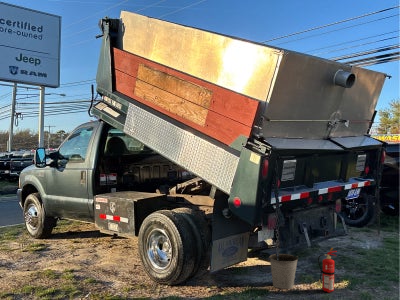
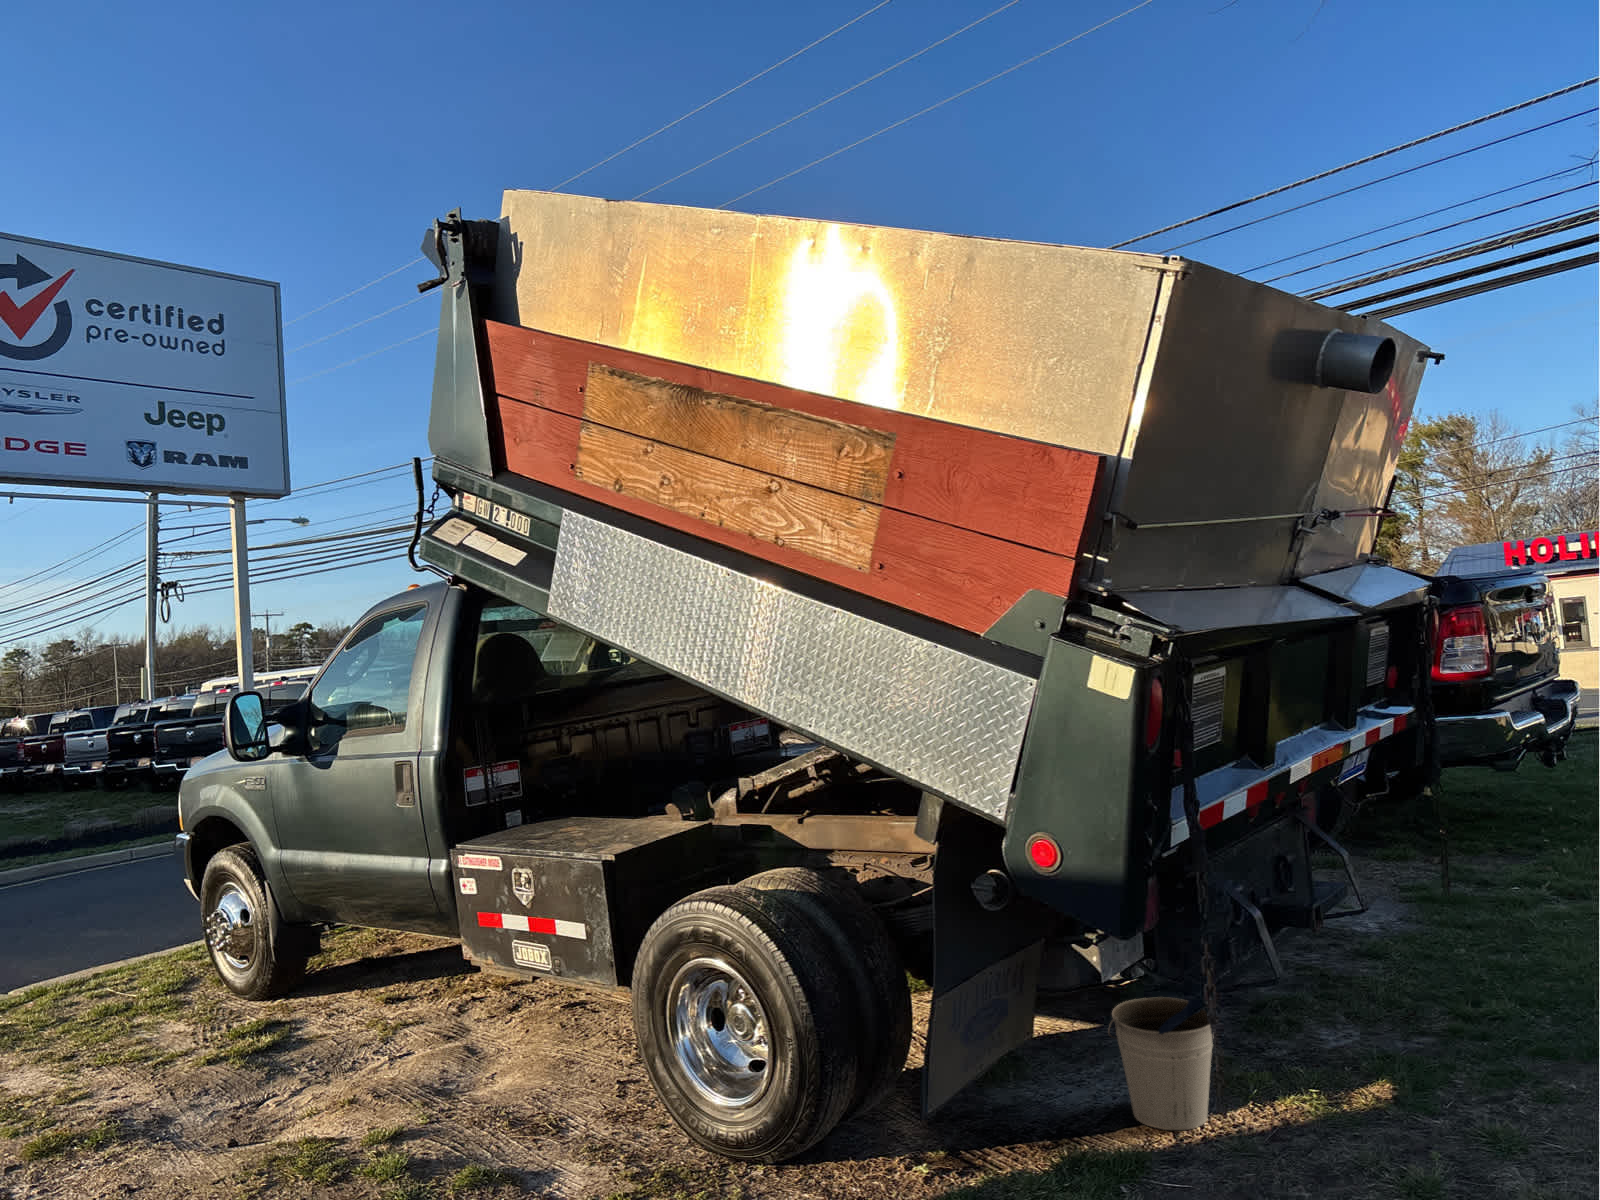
fire extinguisher: present [317,248,337,293] -> none [1293,965,1359,1129]

